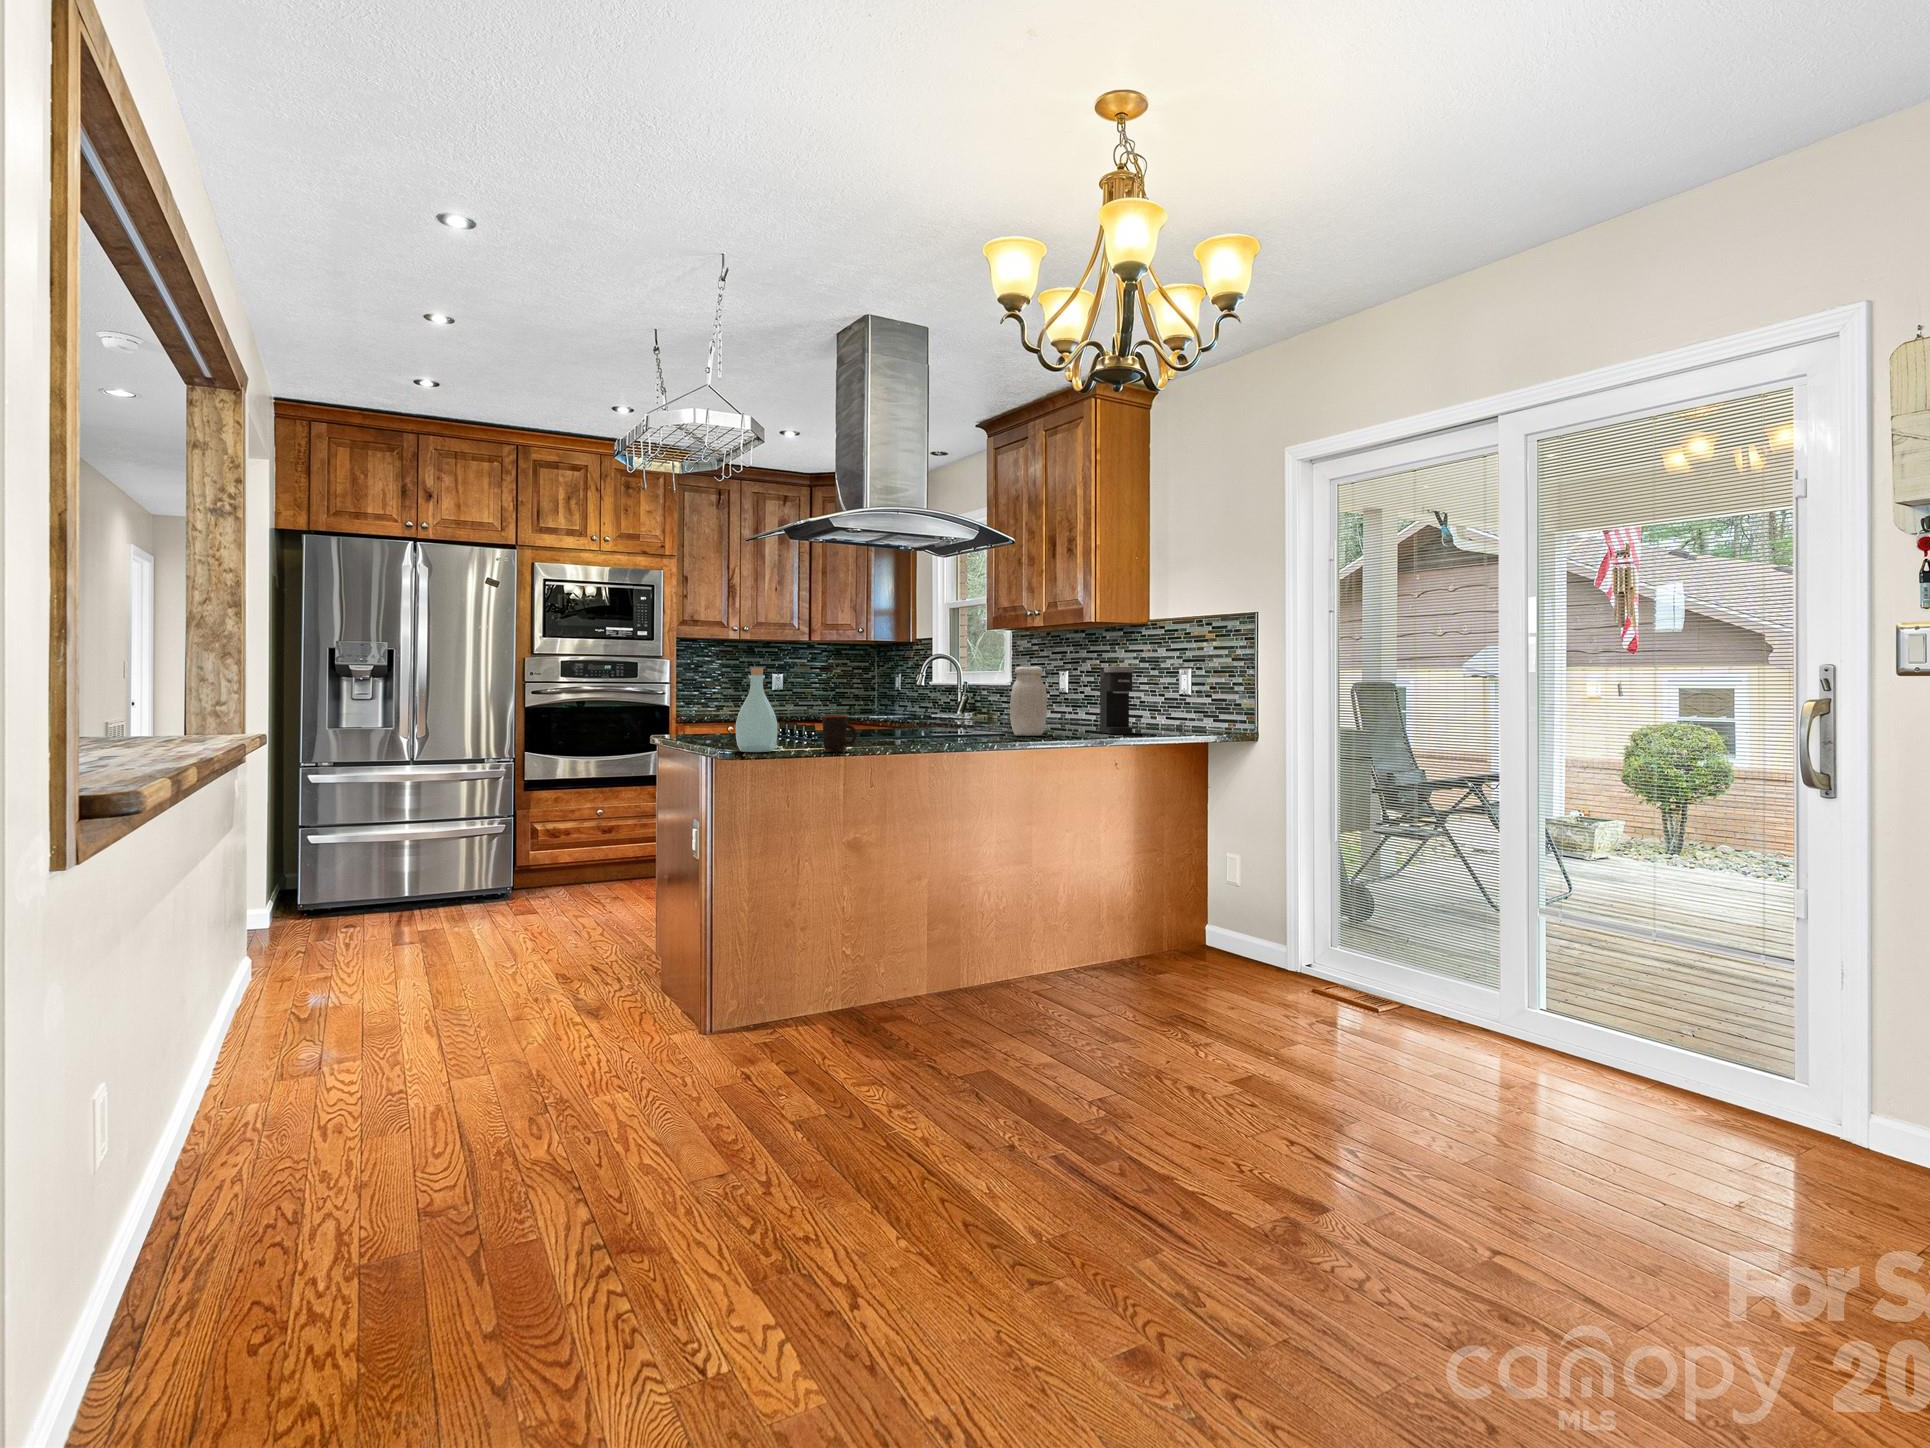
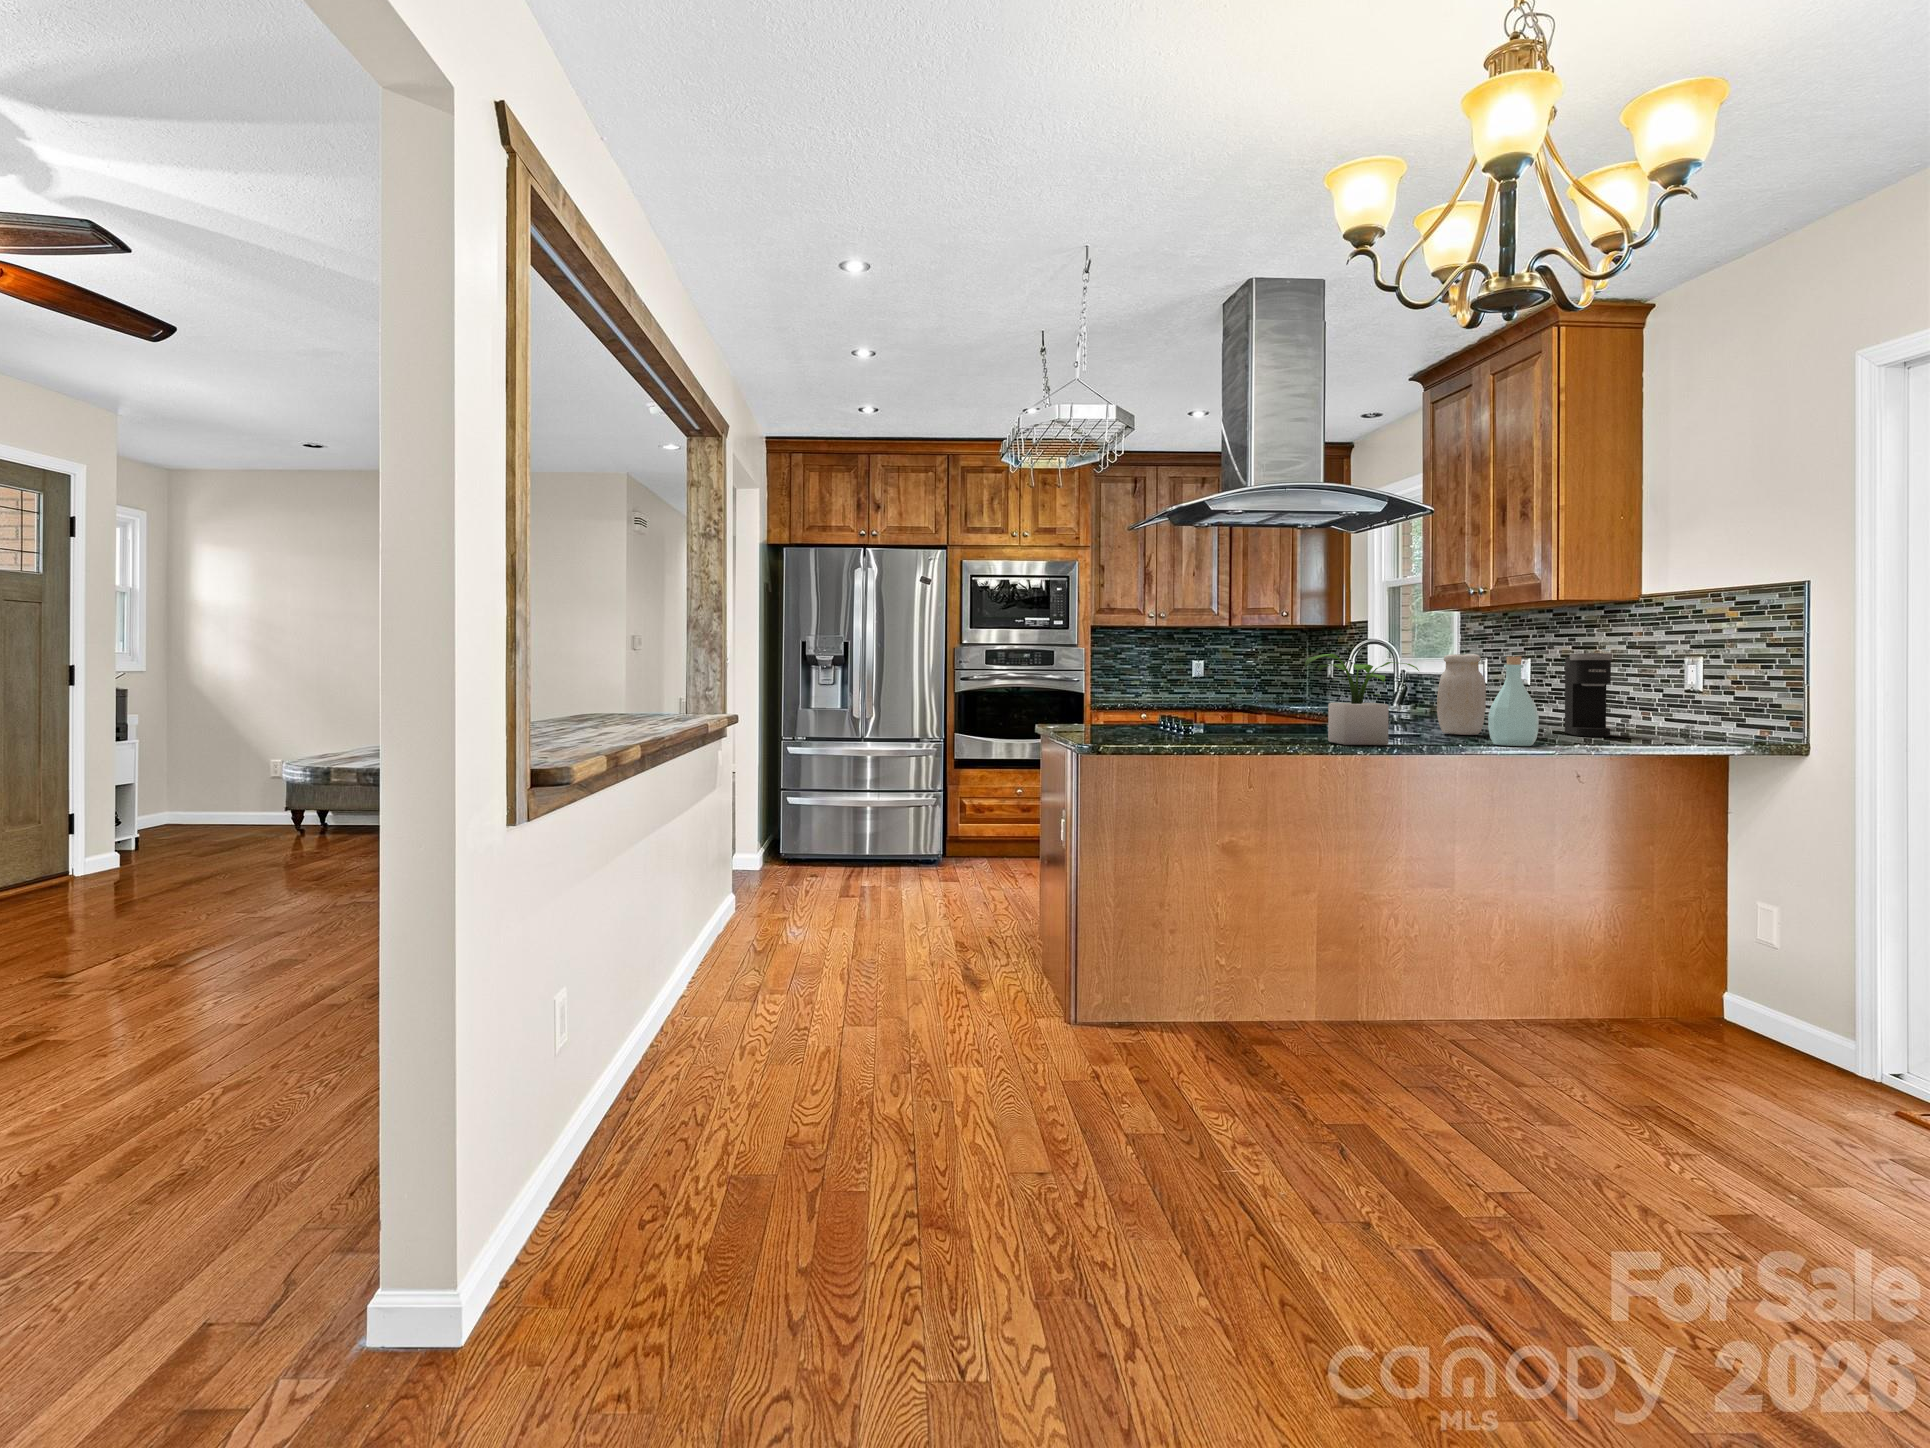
potted plant: none [917,666,1007,747] -> present [1305,654,1419,745]
bottle: present [735,667,778,752] -> present [1488,656,1539,746]
mug: present [821,715,857,752] -> none [1194,706,1232,745]

